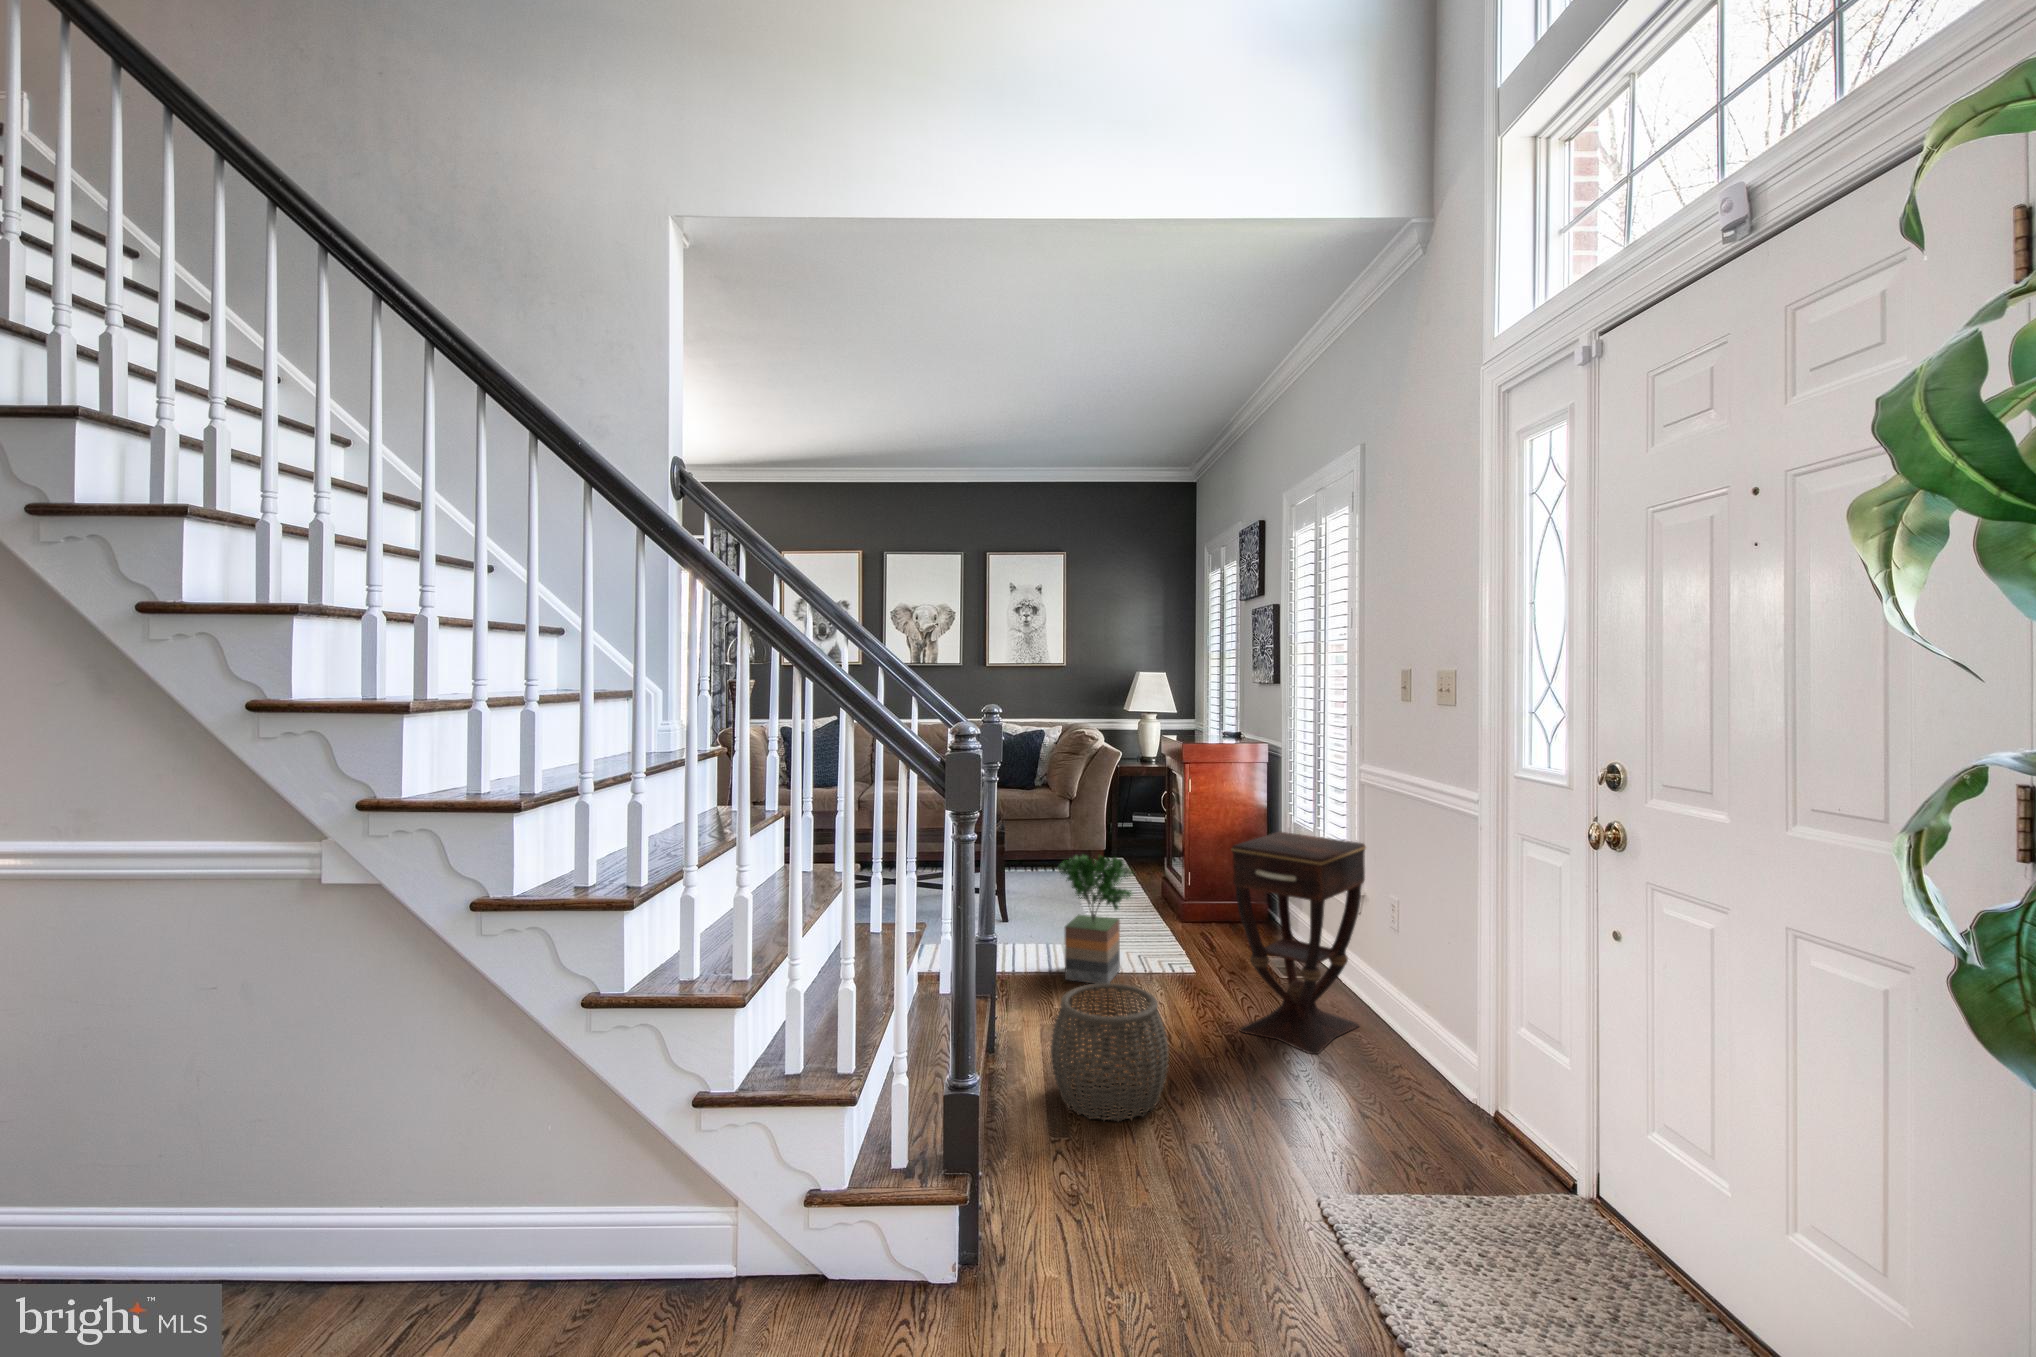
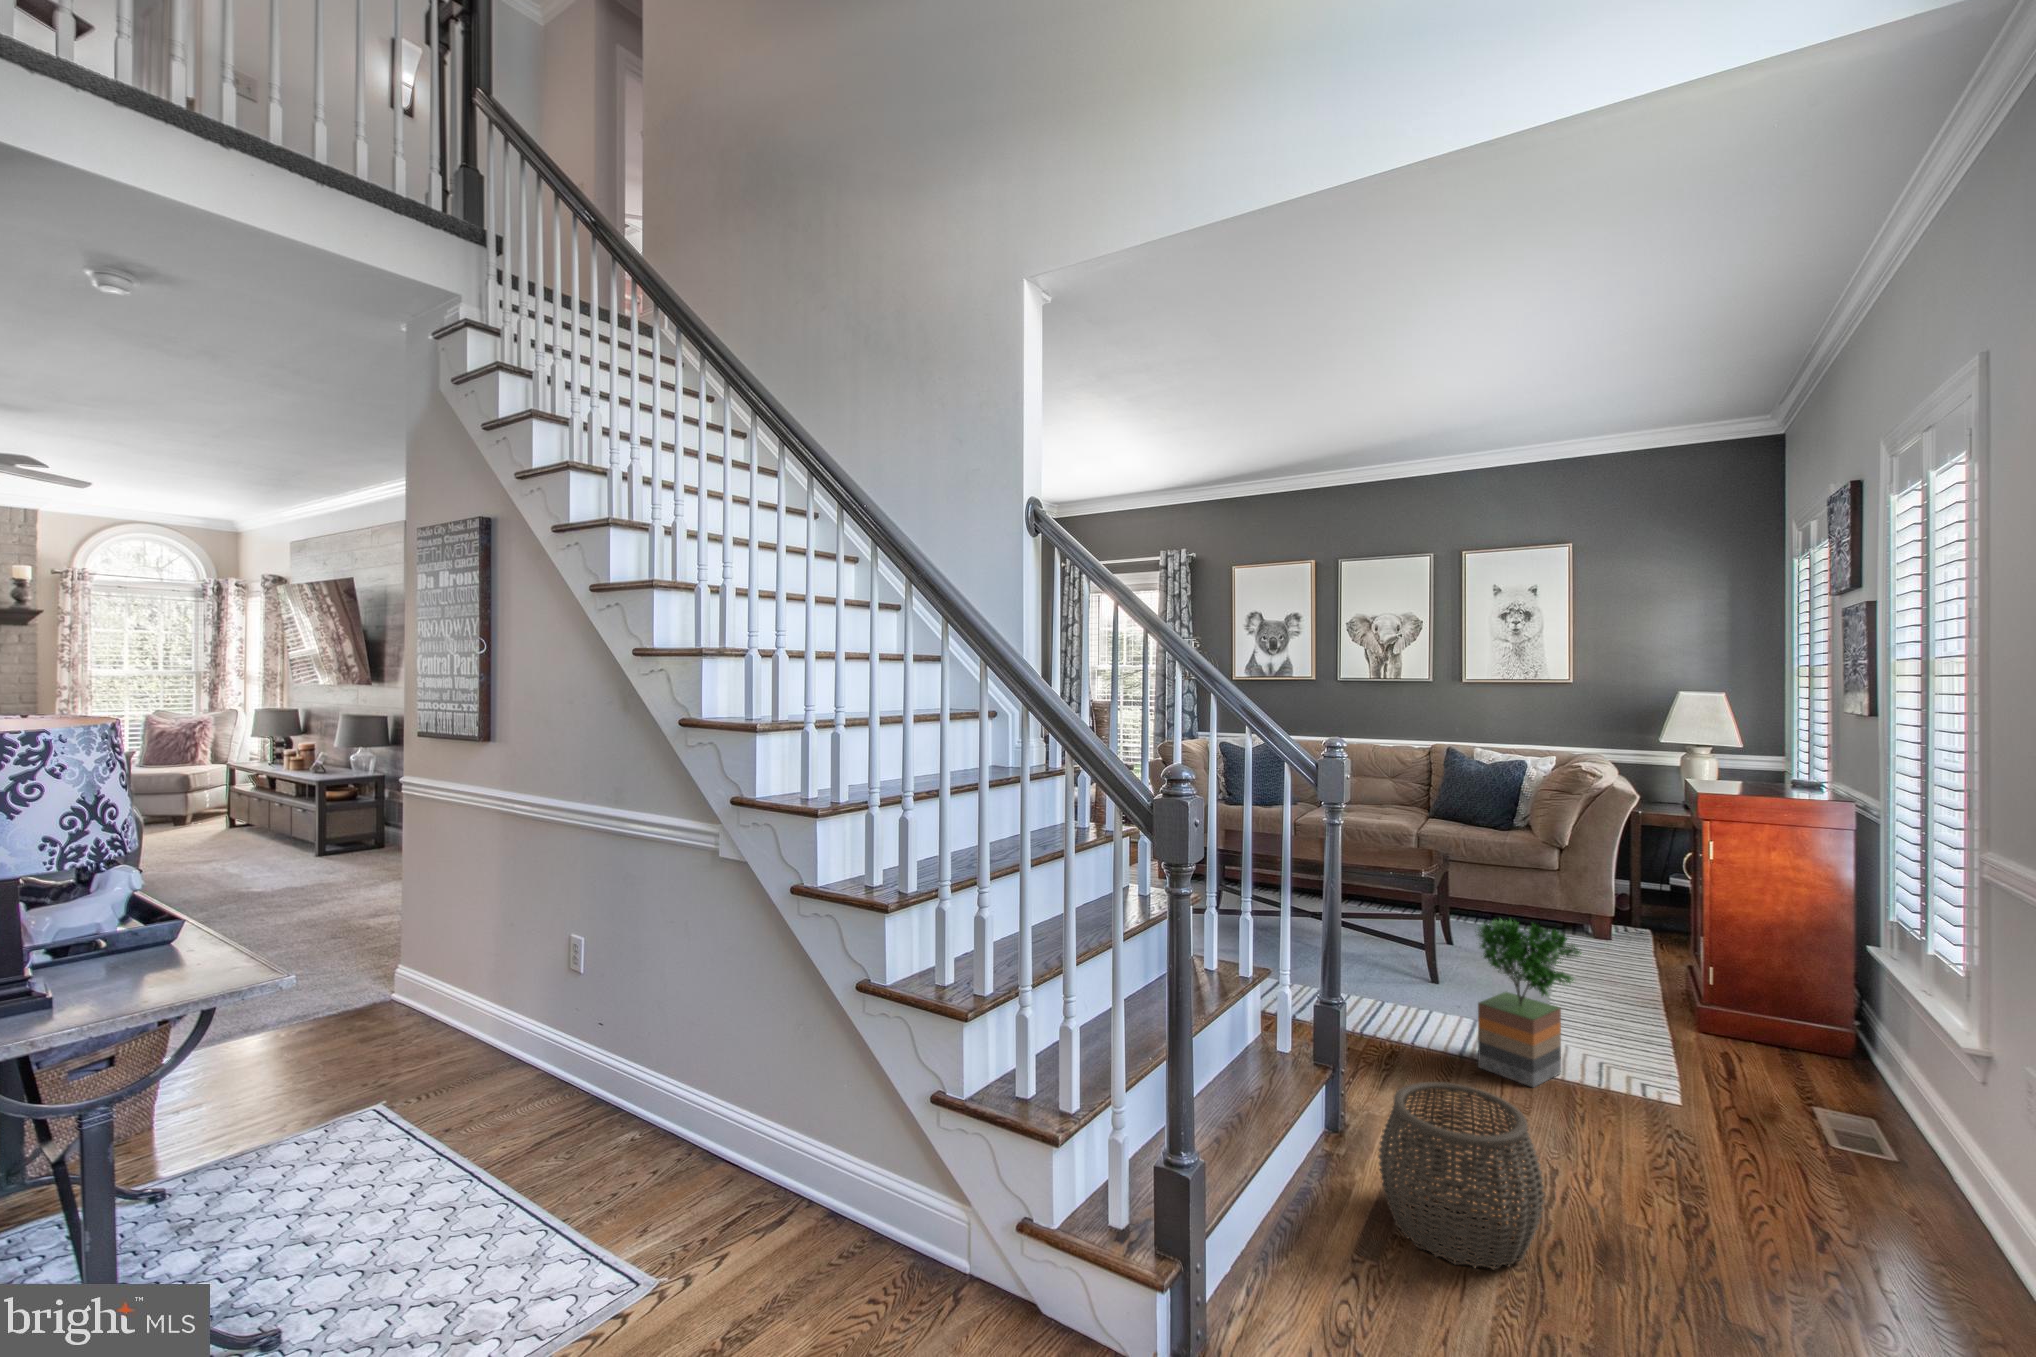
side table: present [1231,832,1366,1054] -> none [1698,934,1964,1276]

